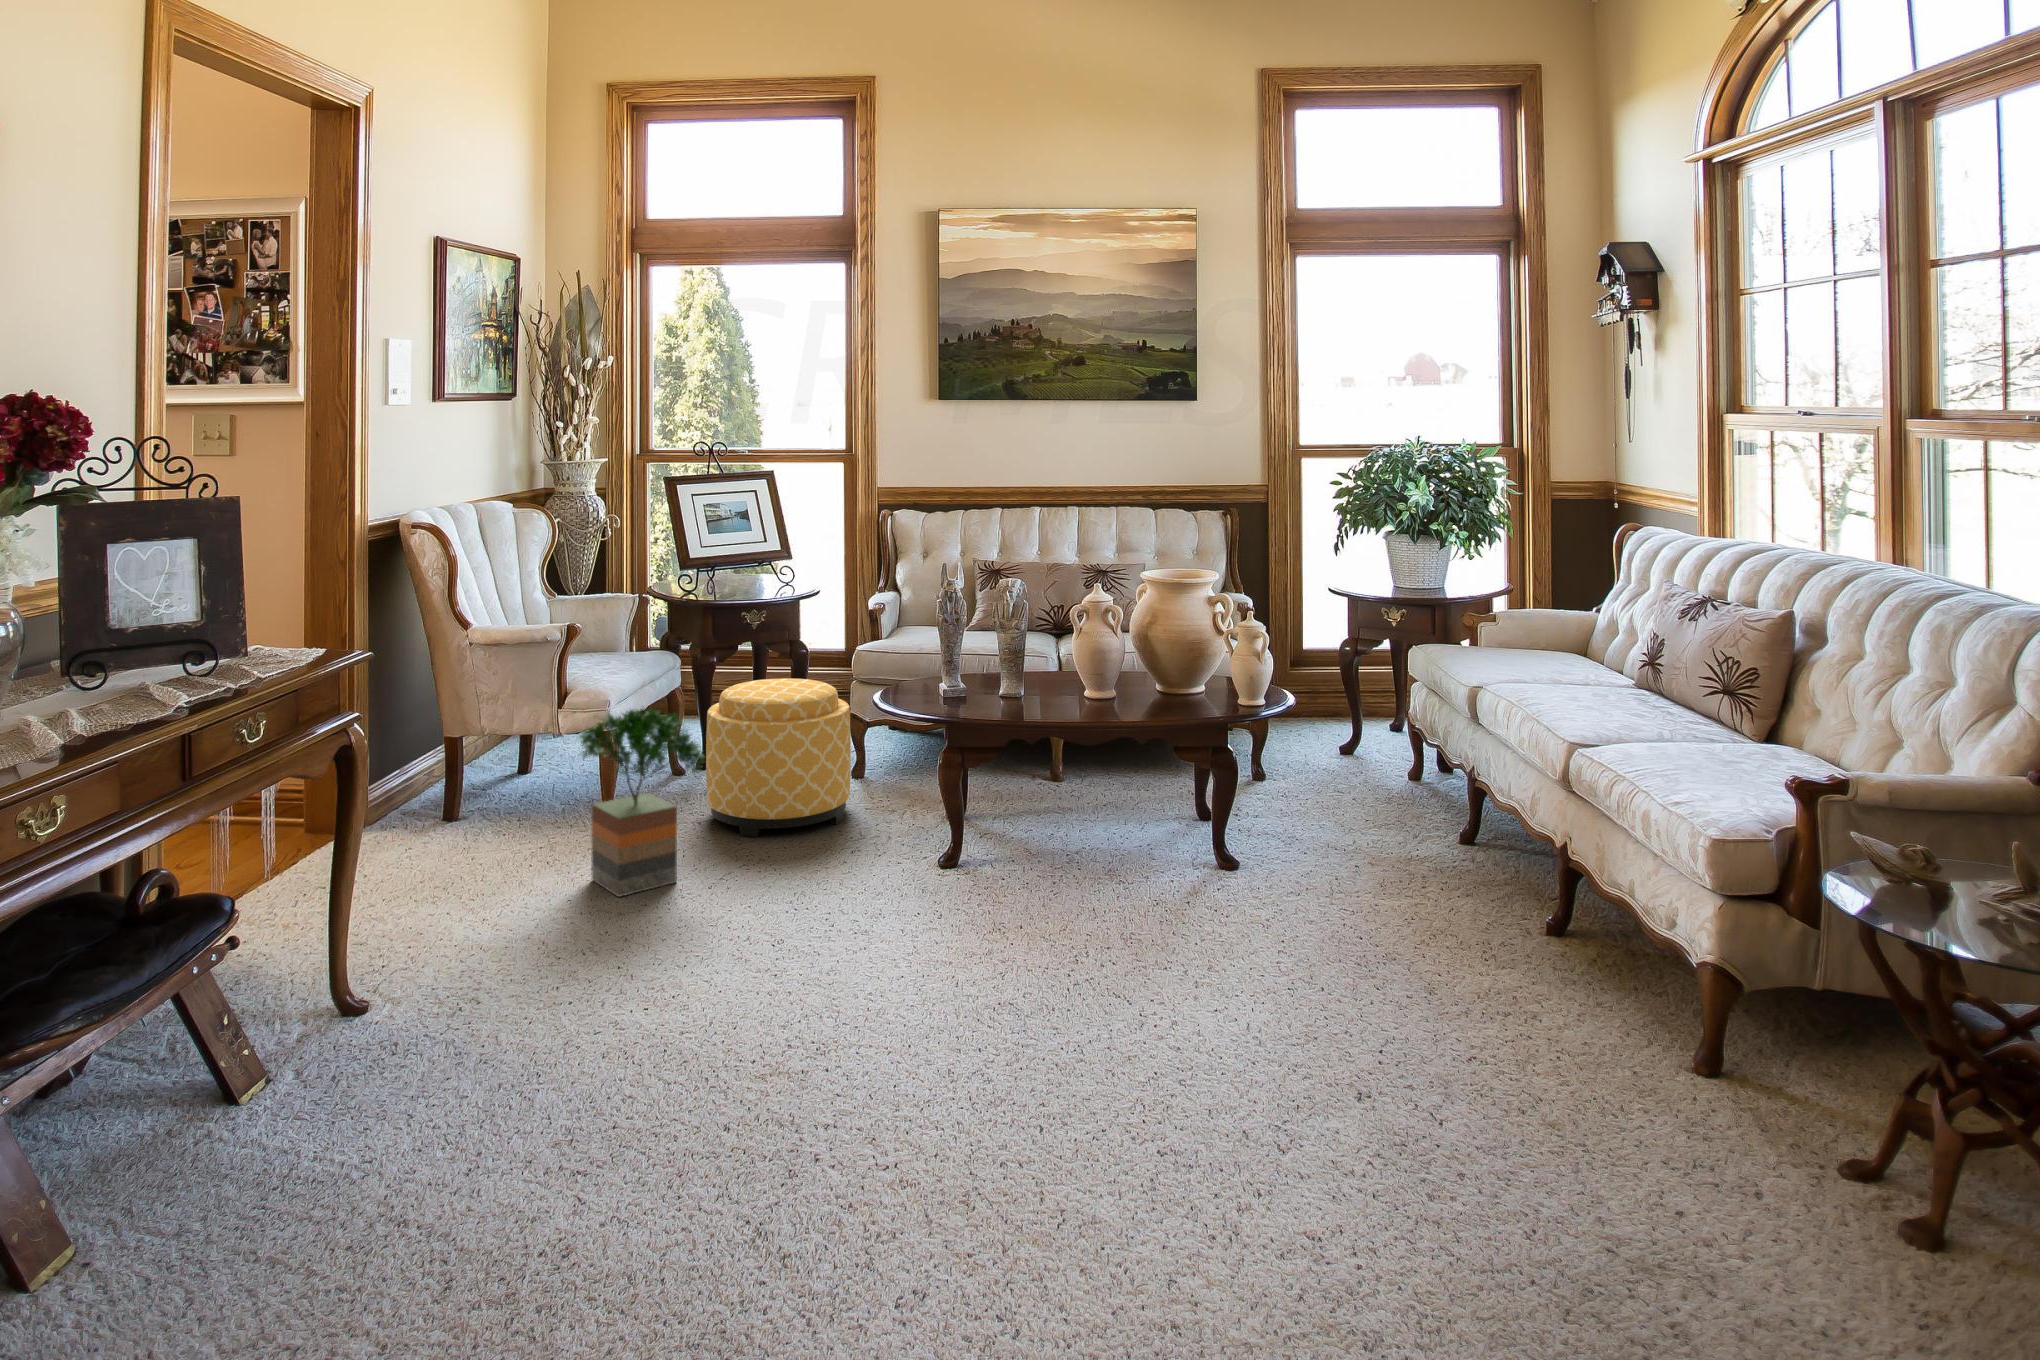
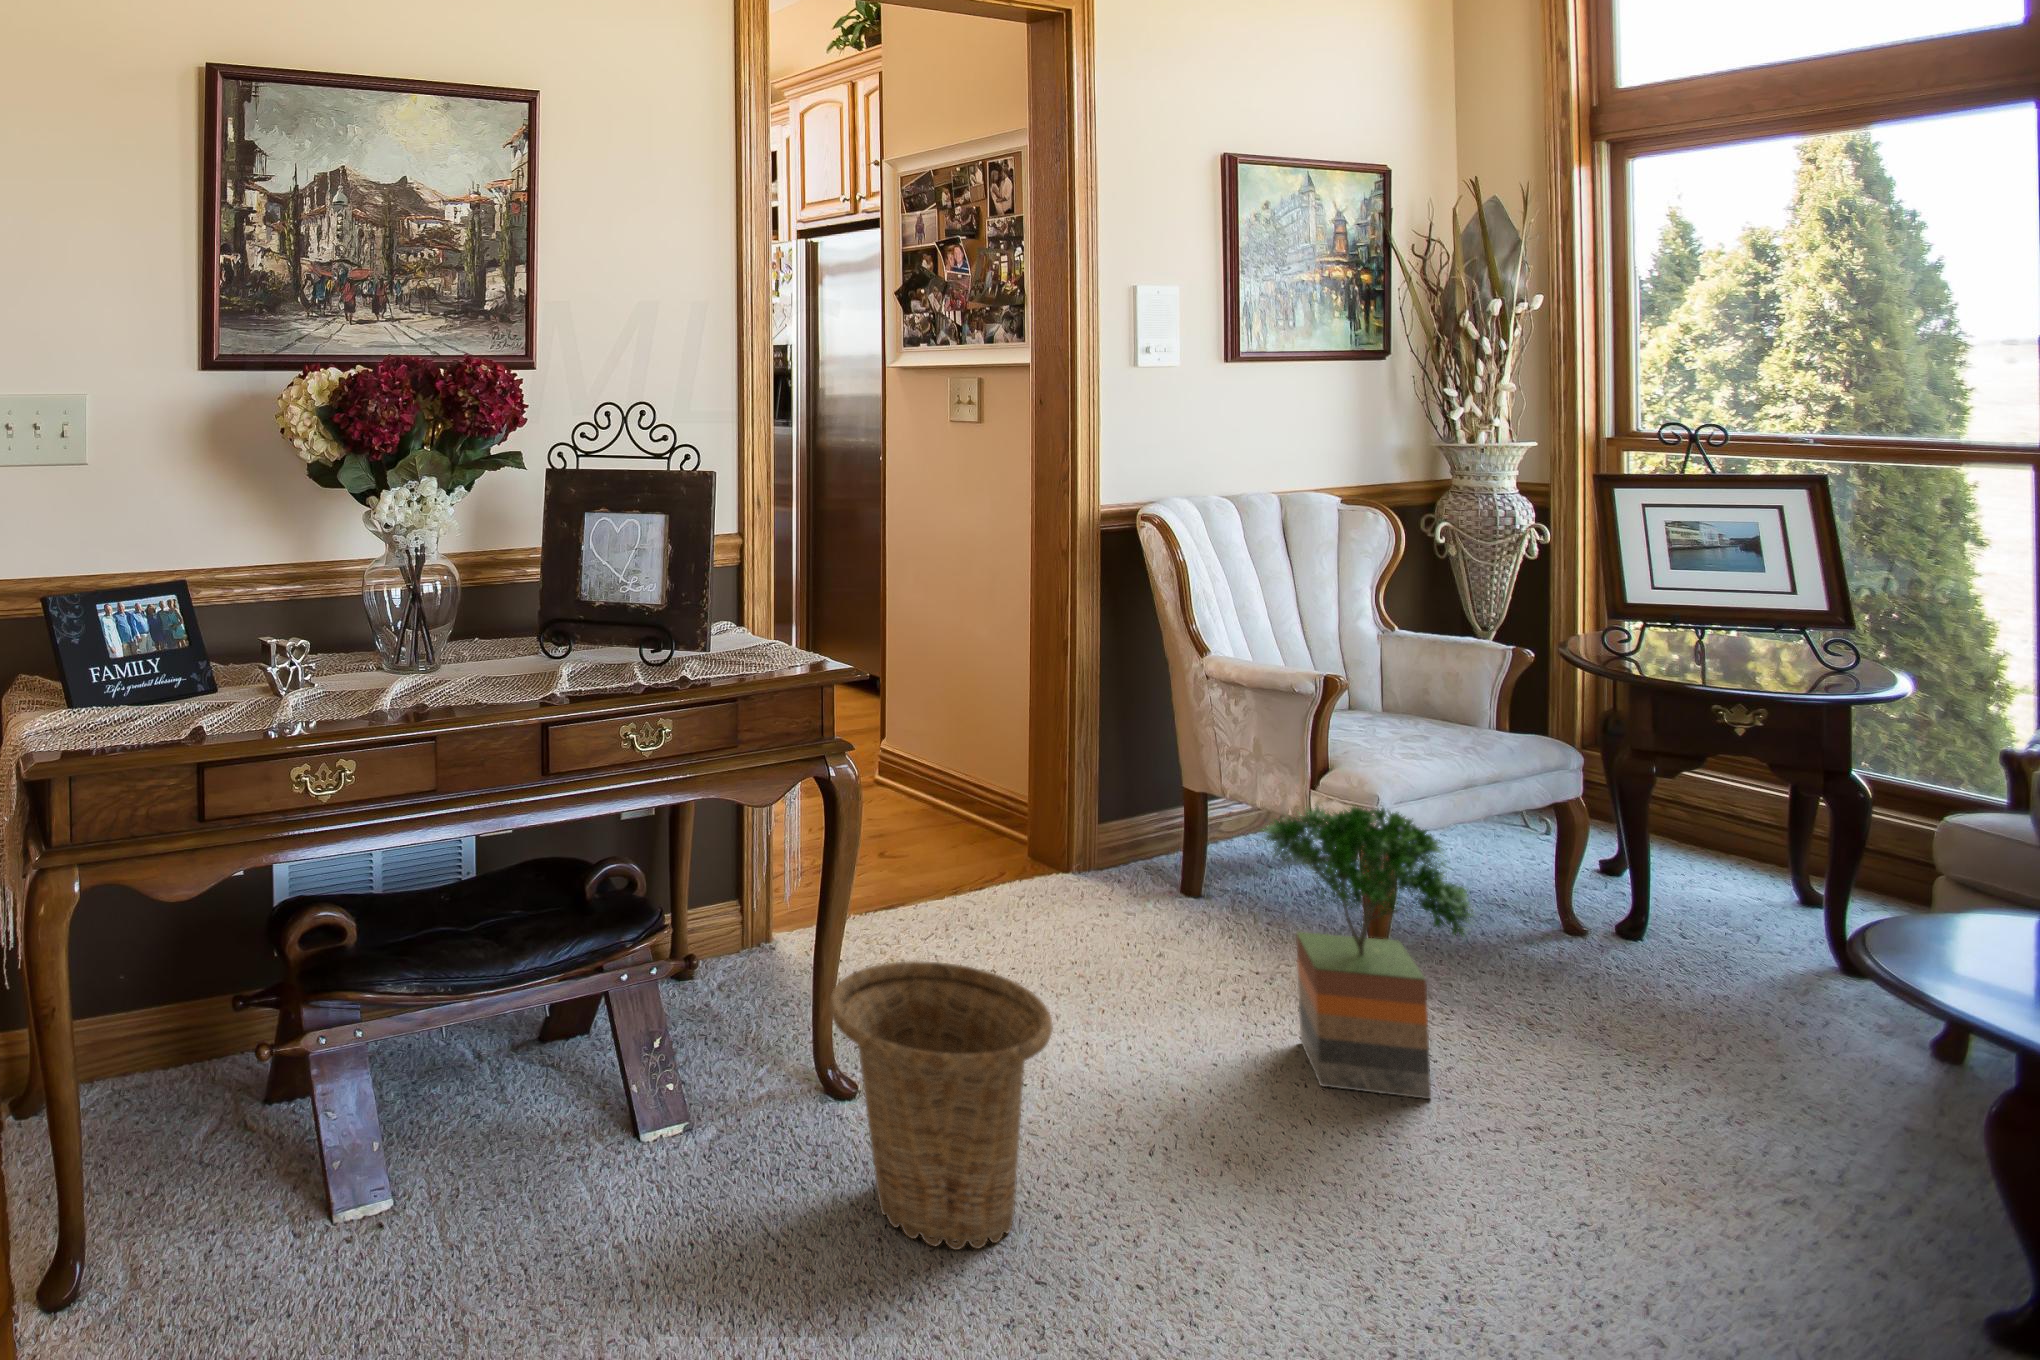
ottoman: present [706,678,851,837] -> none [1549,803,1876,1108]
basket: none [368,865,539,1067] -> present [829,961,1053,1250]

